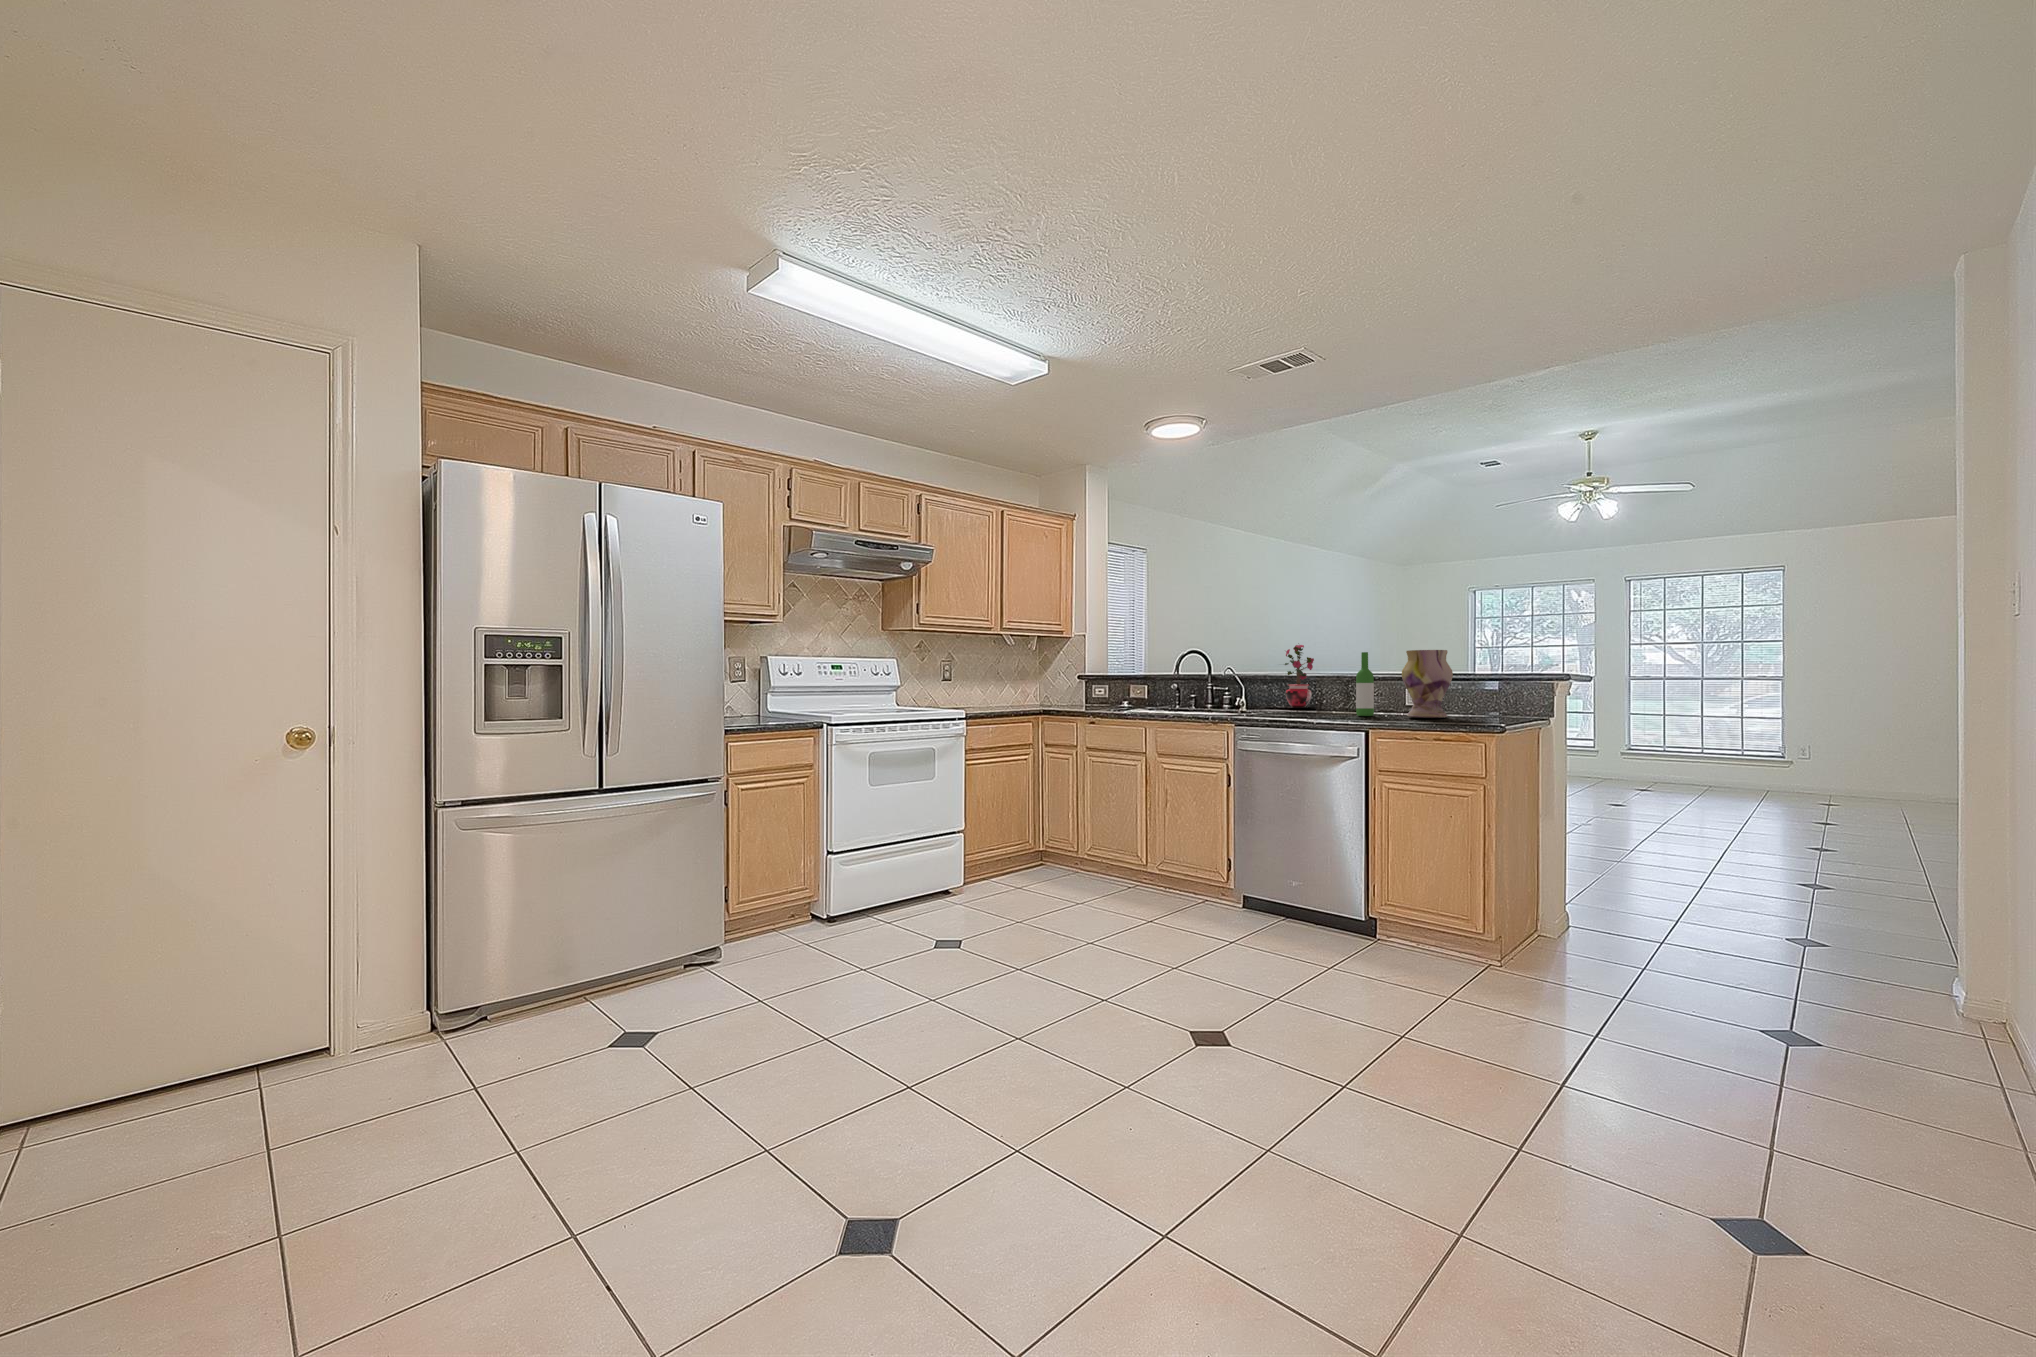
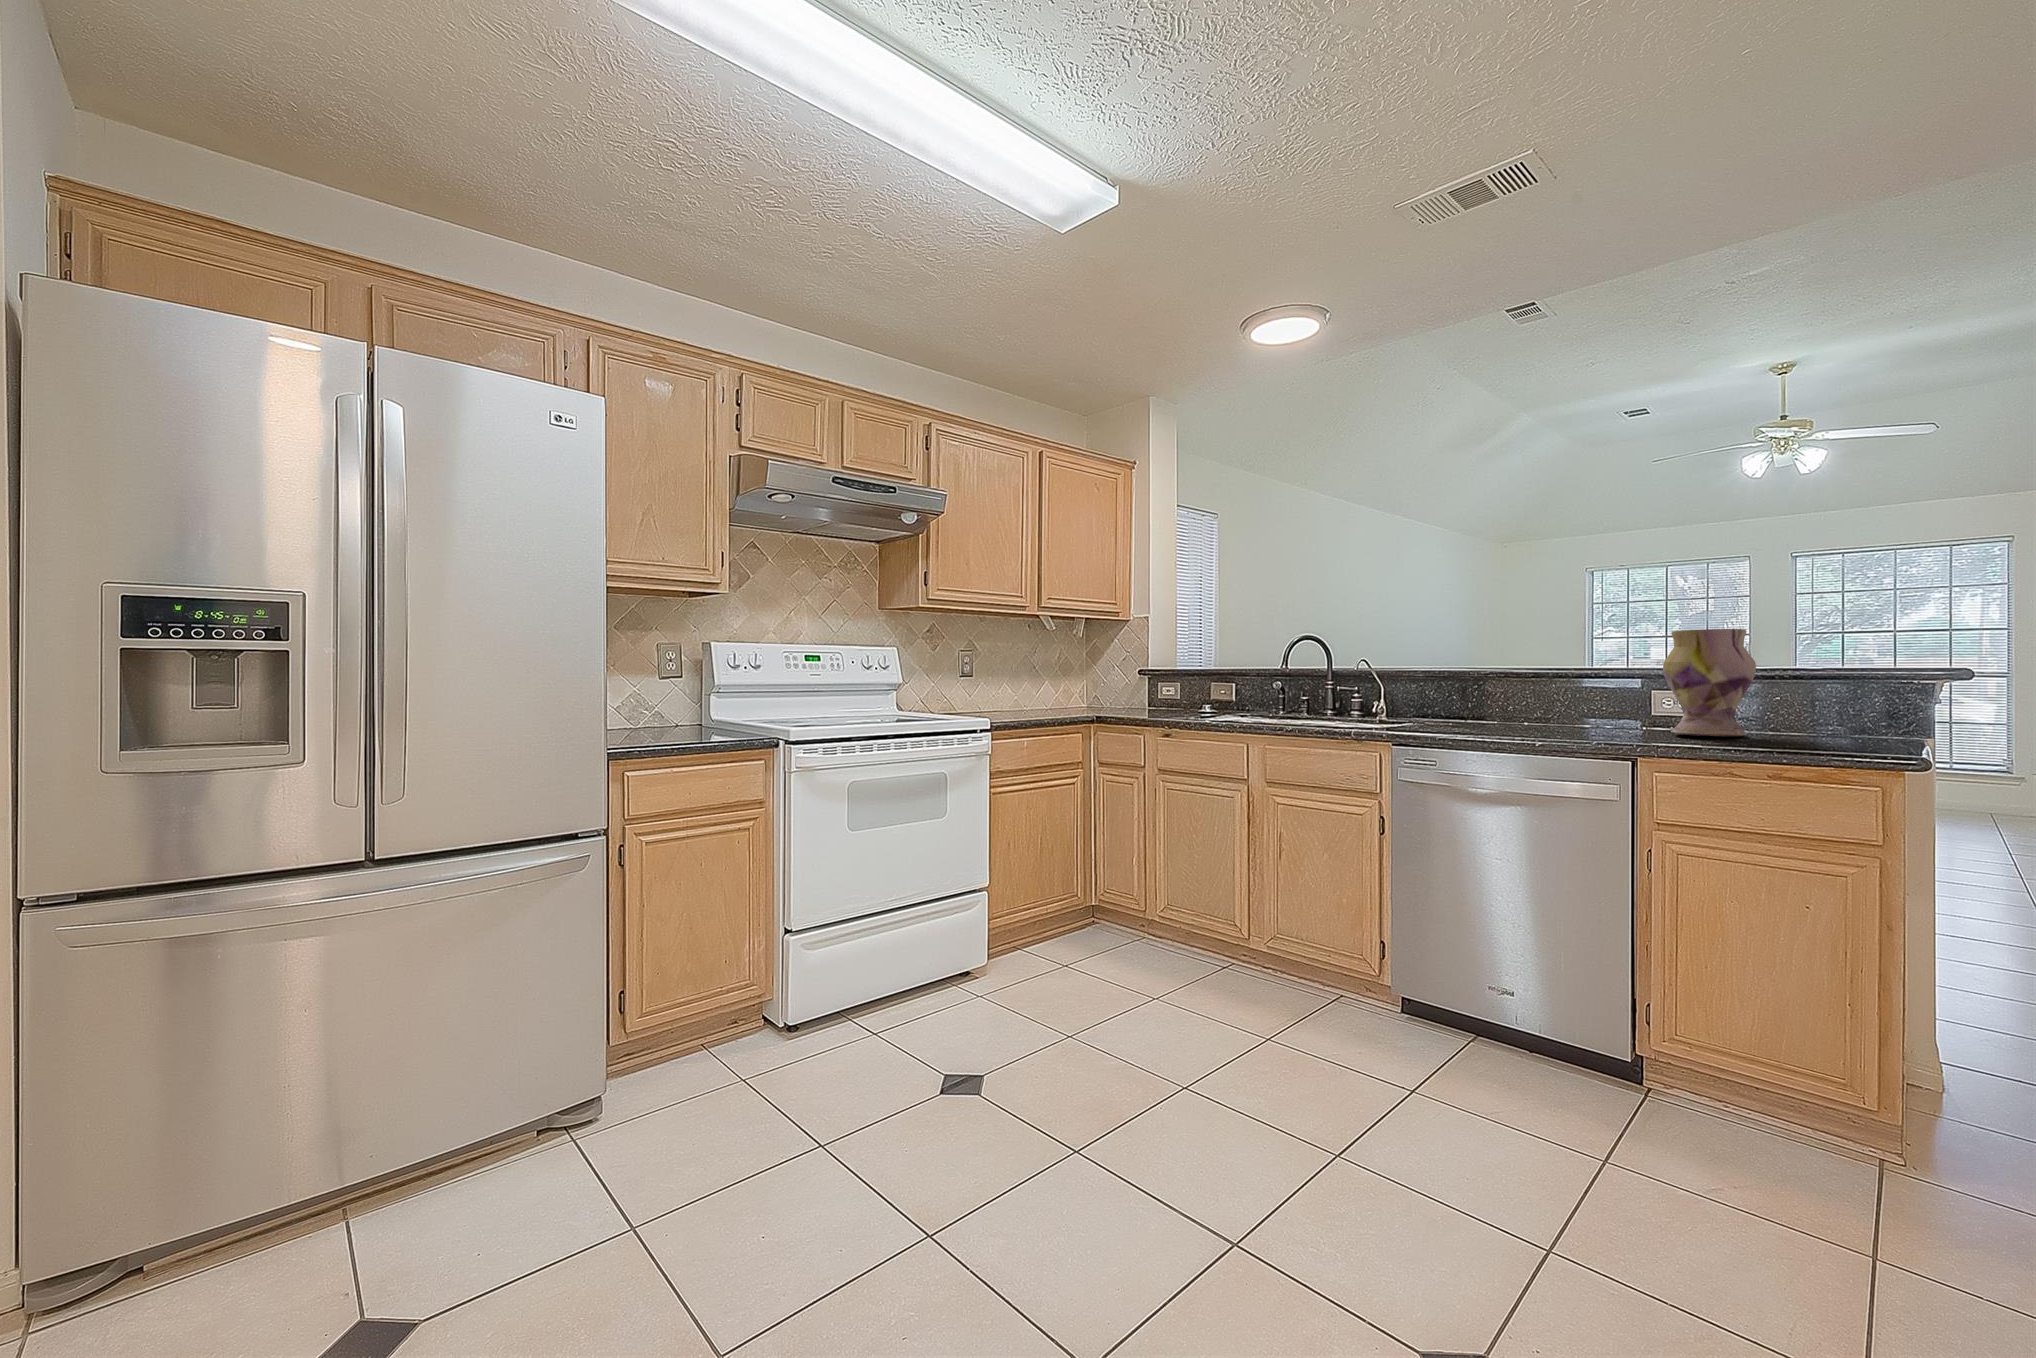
potted plant: present [1284,645,1314,708] -> none [1430,624,1484,716]
wine bottle: present [1356,652,1374,716] -> none [1576,635,1607,731]

